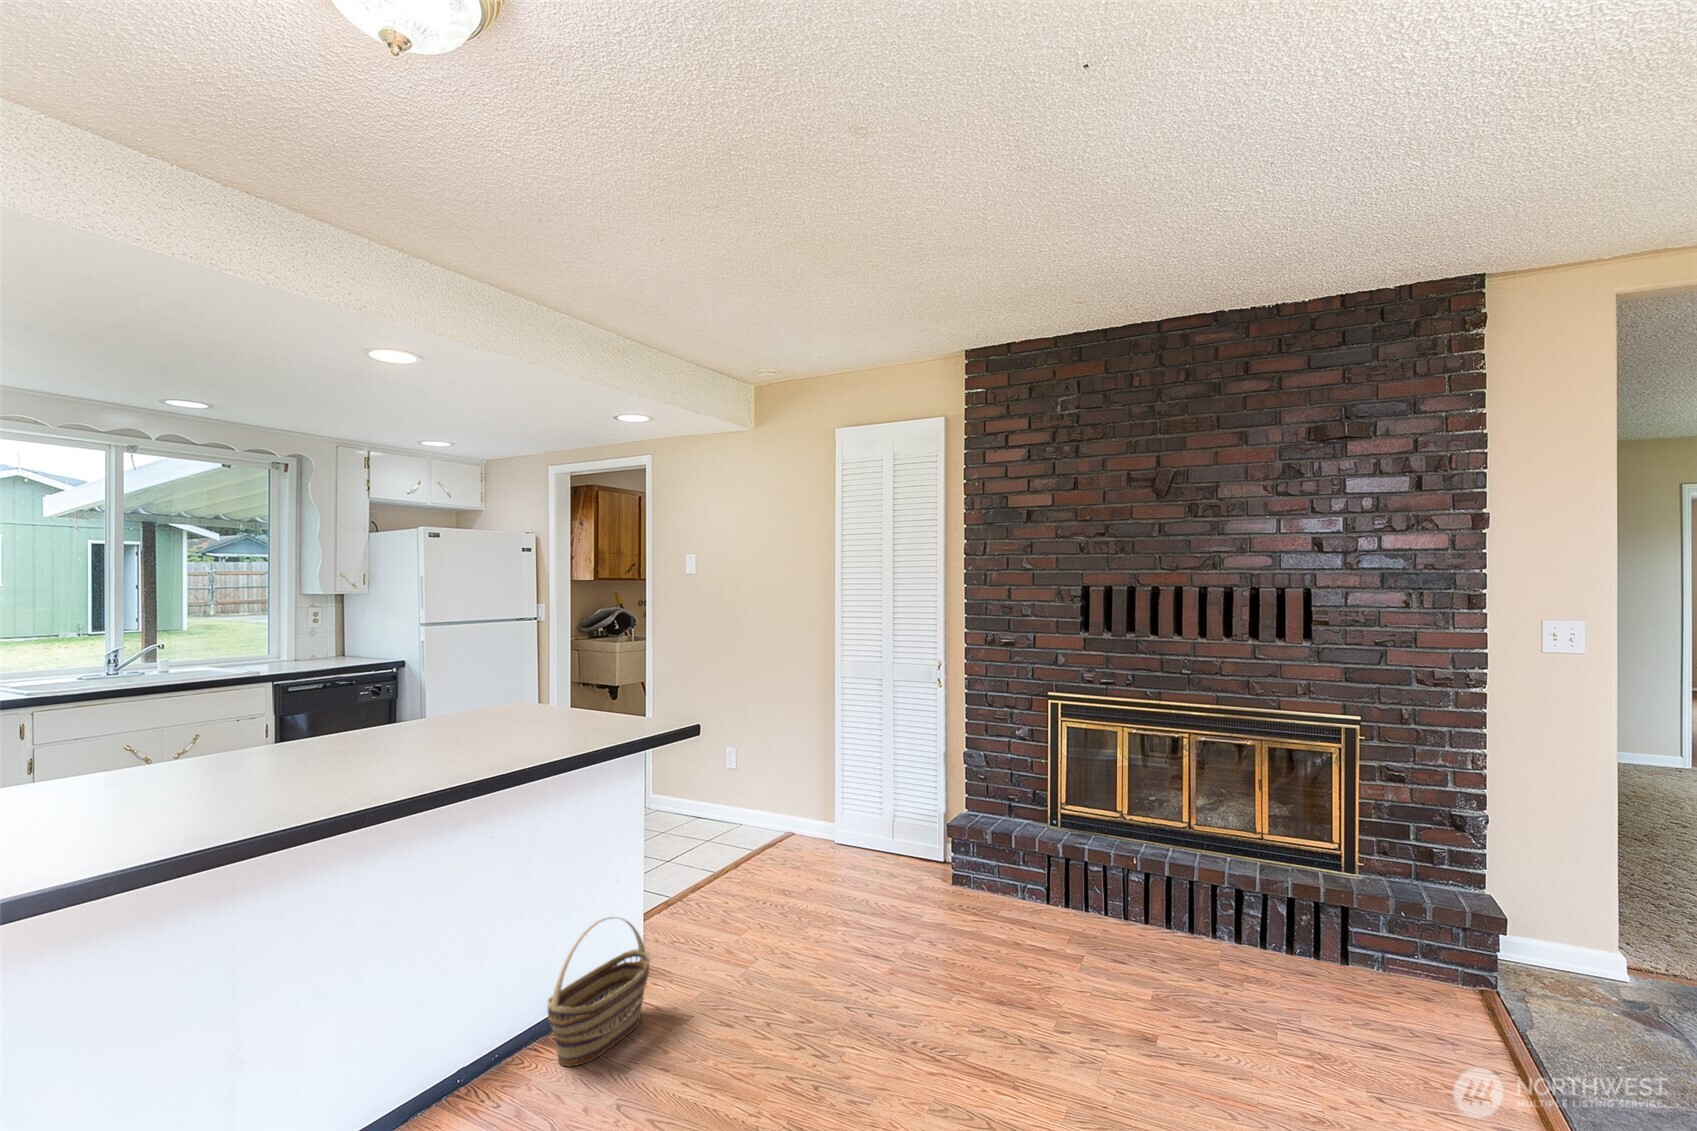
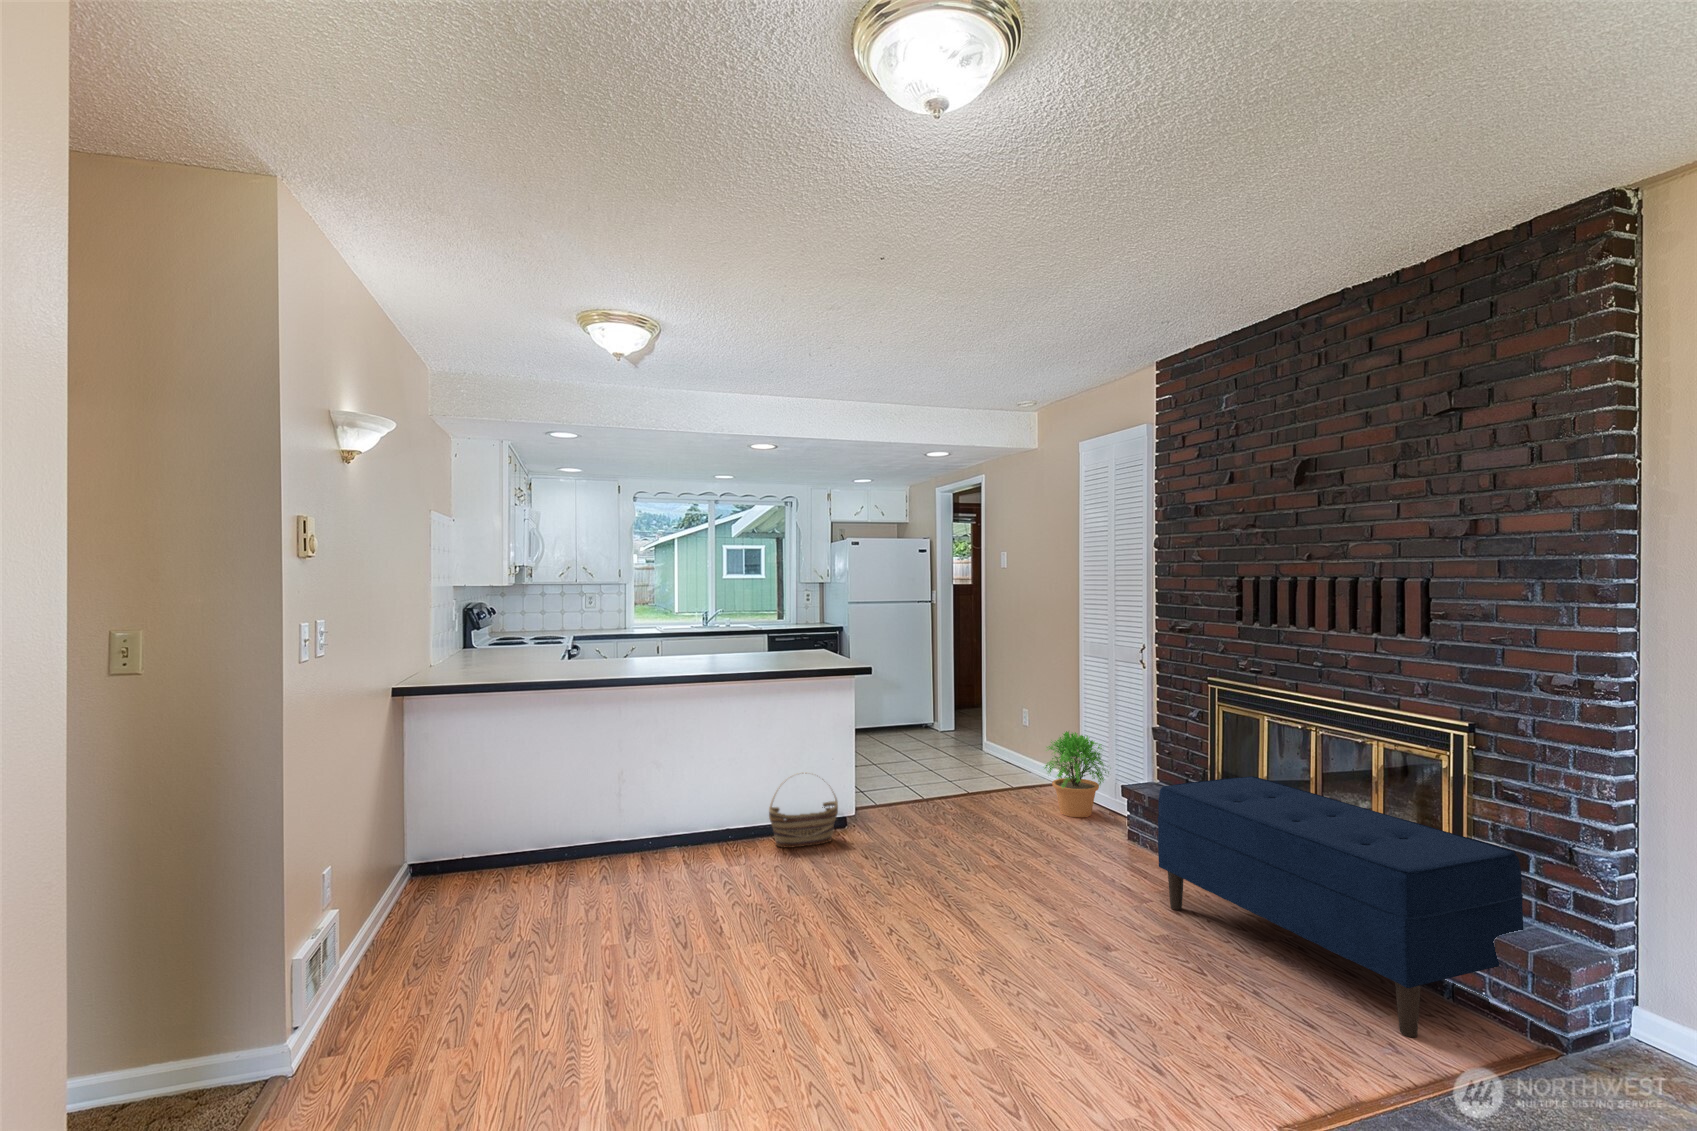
potted plant: none [819,767,894,870] -> present [1045,731,1109,817]
bench: none [1099,791,1462,1029] -> present [1158,776,1524,1037]

